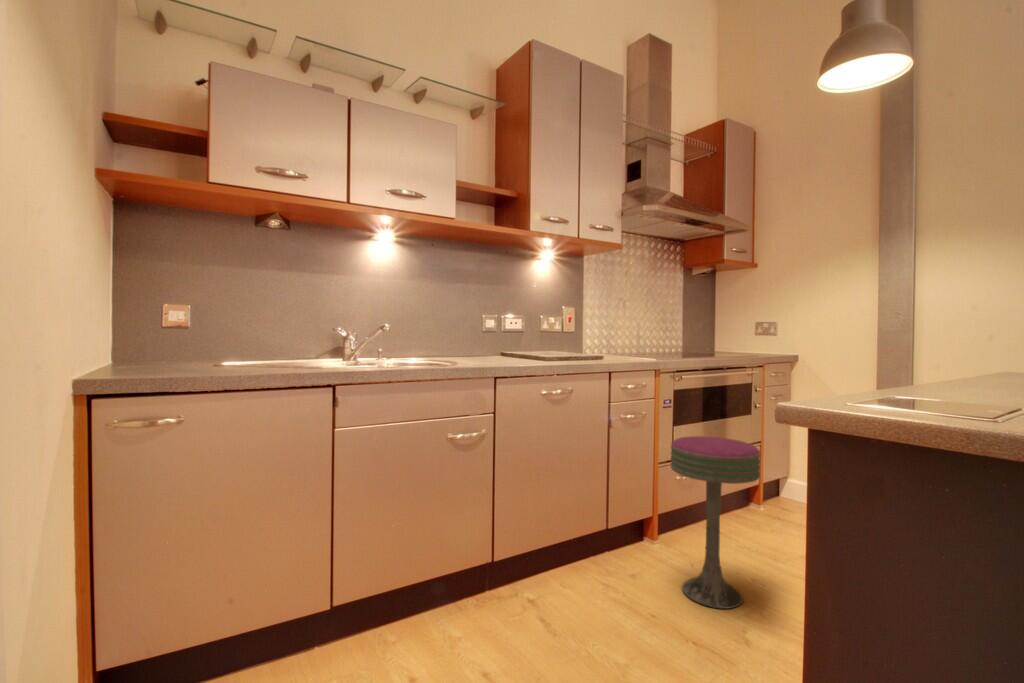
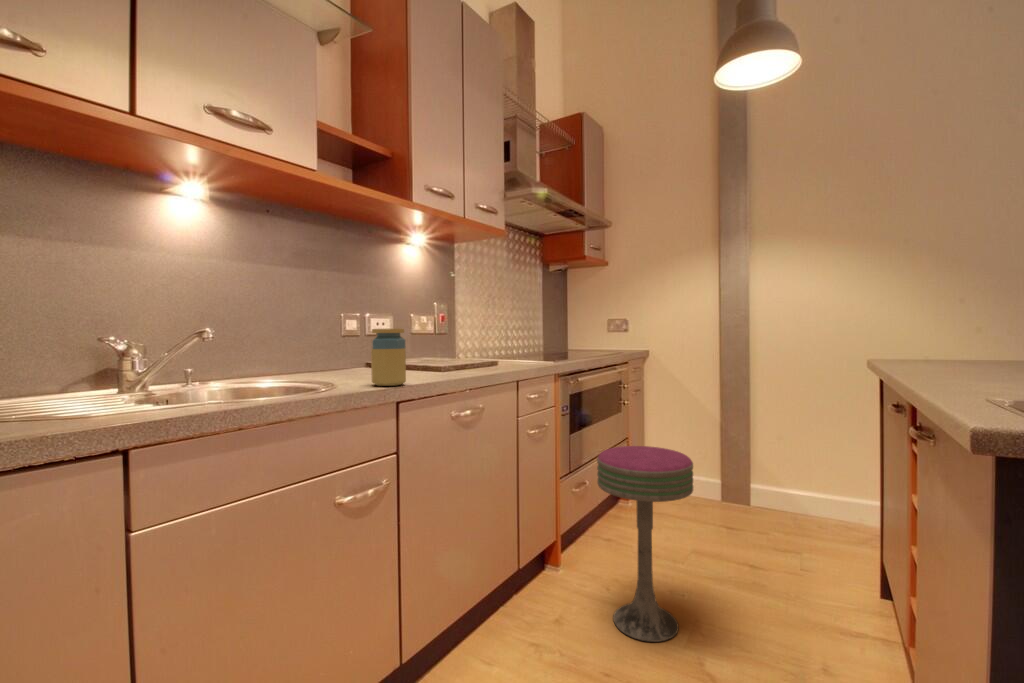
jar: none [480,326,503,366] -> present [371,329,406,386]

